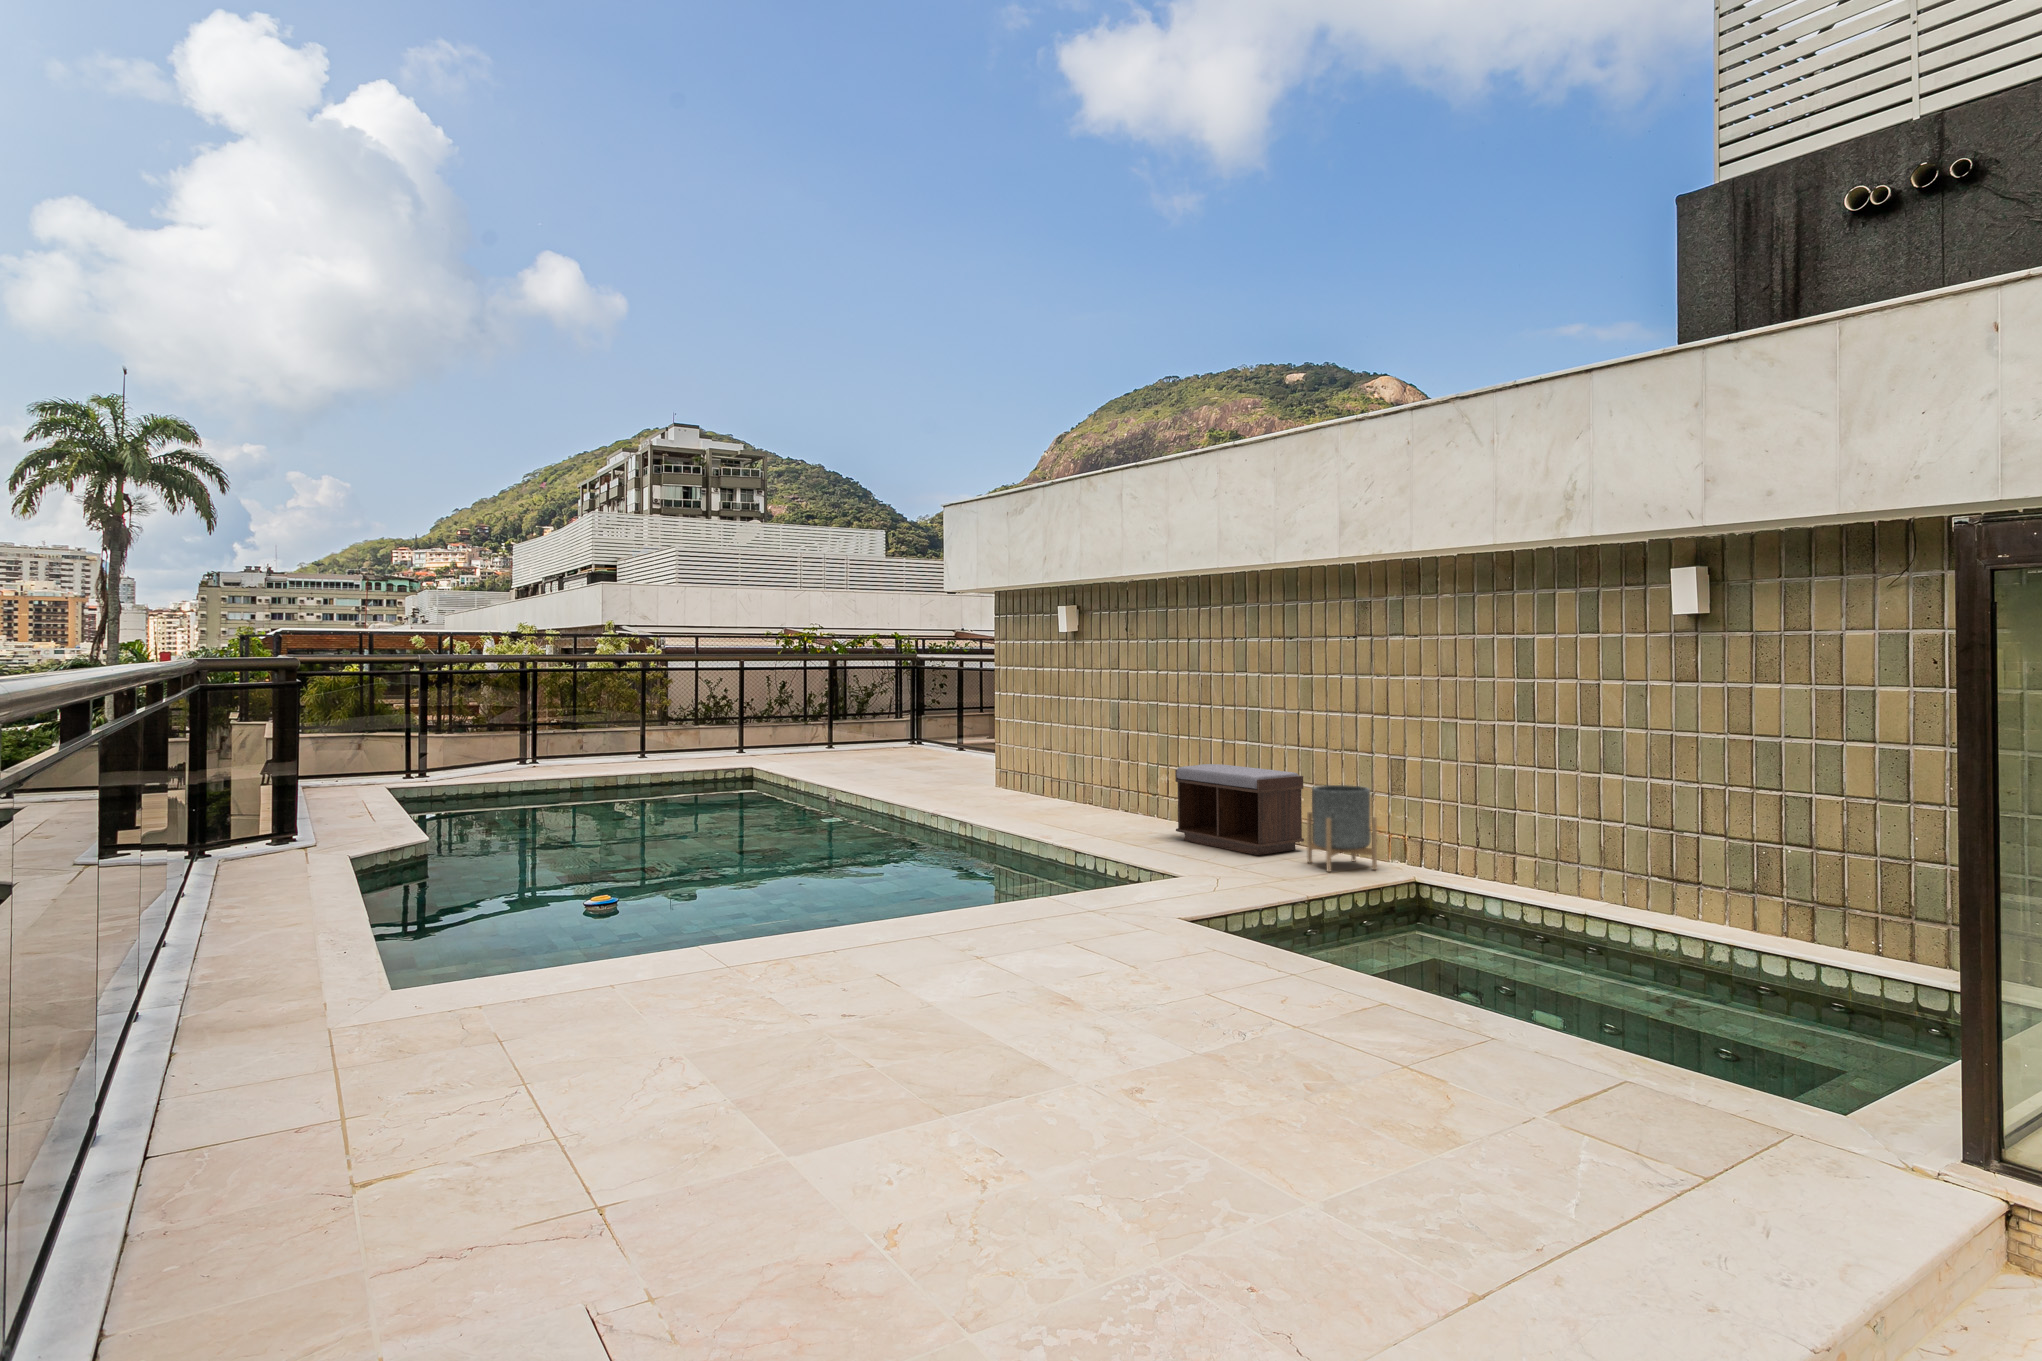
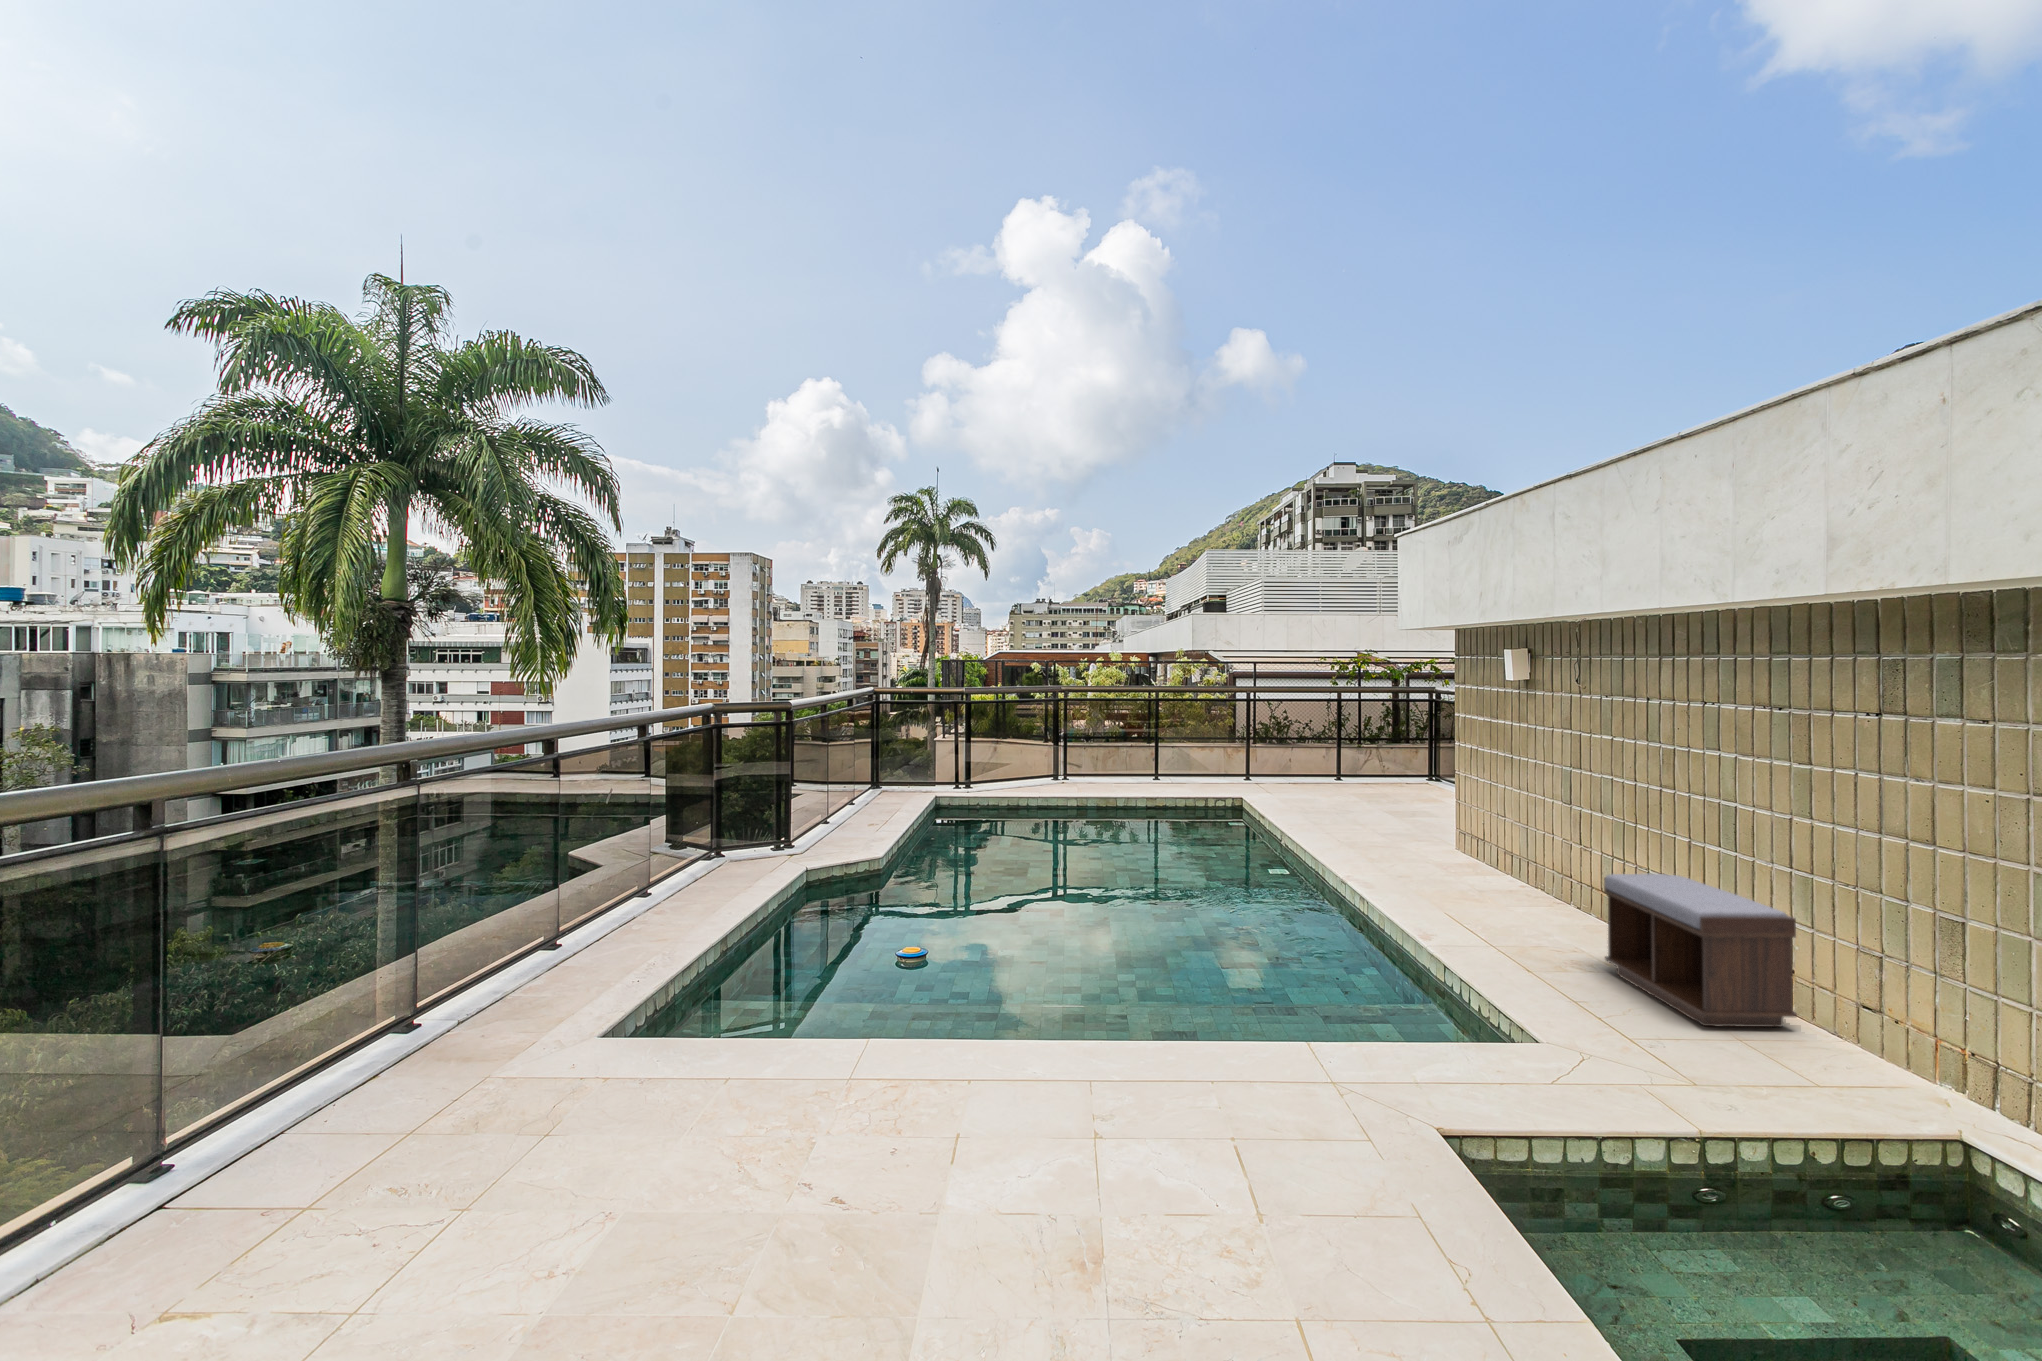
planter: present [1307,785,1377,872] -> none [1778,945,1903,1105]

